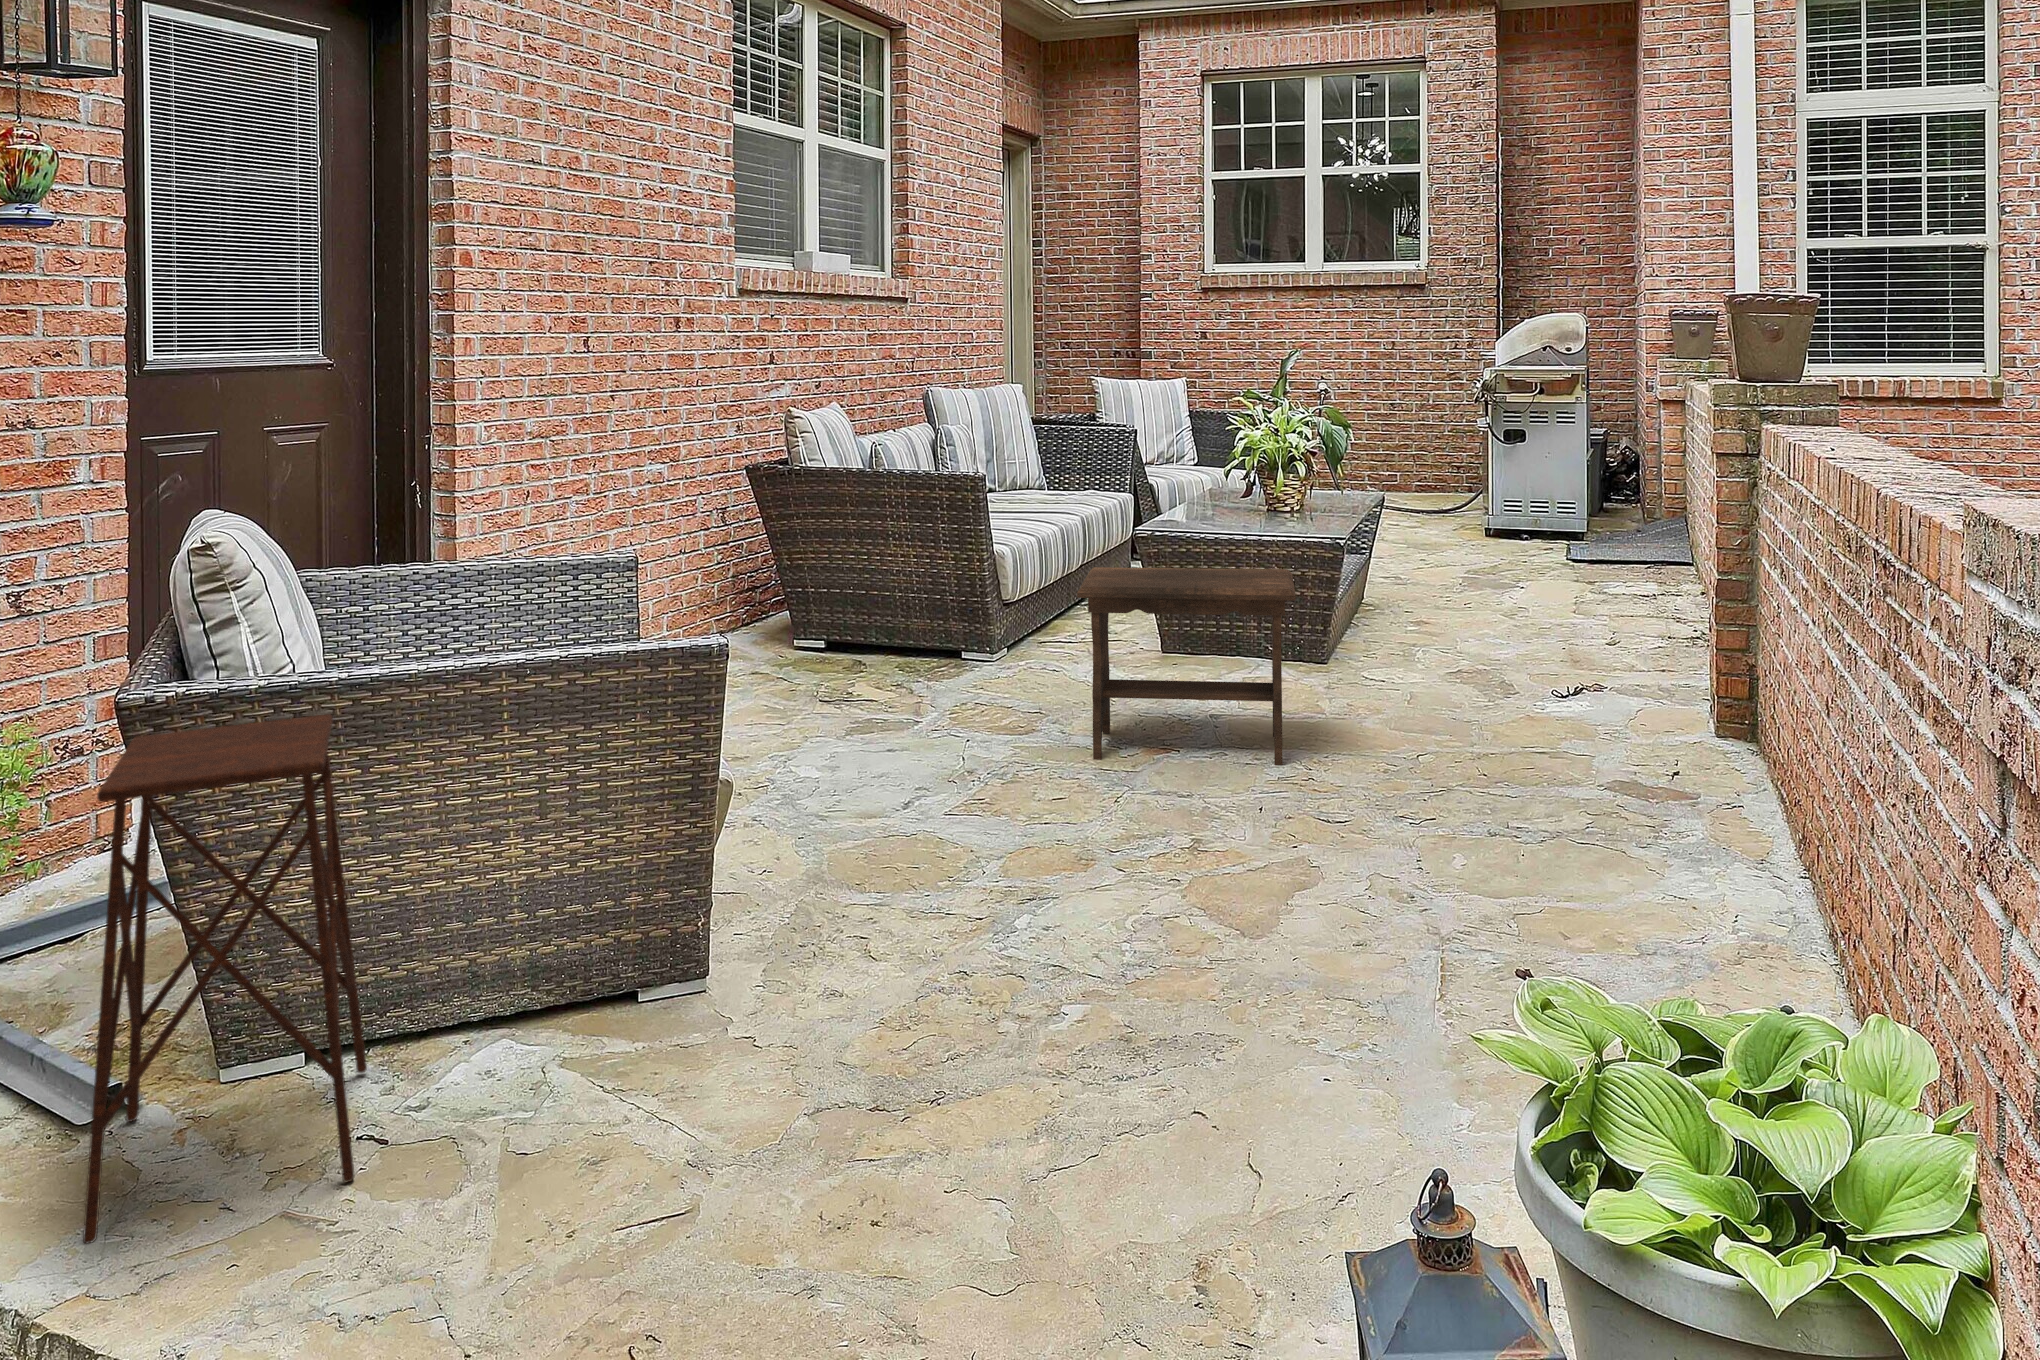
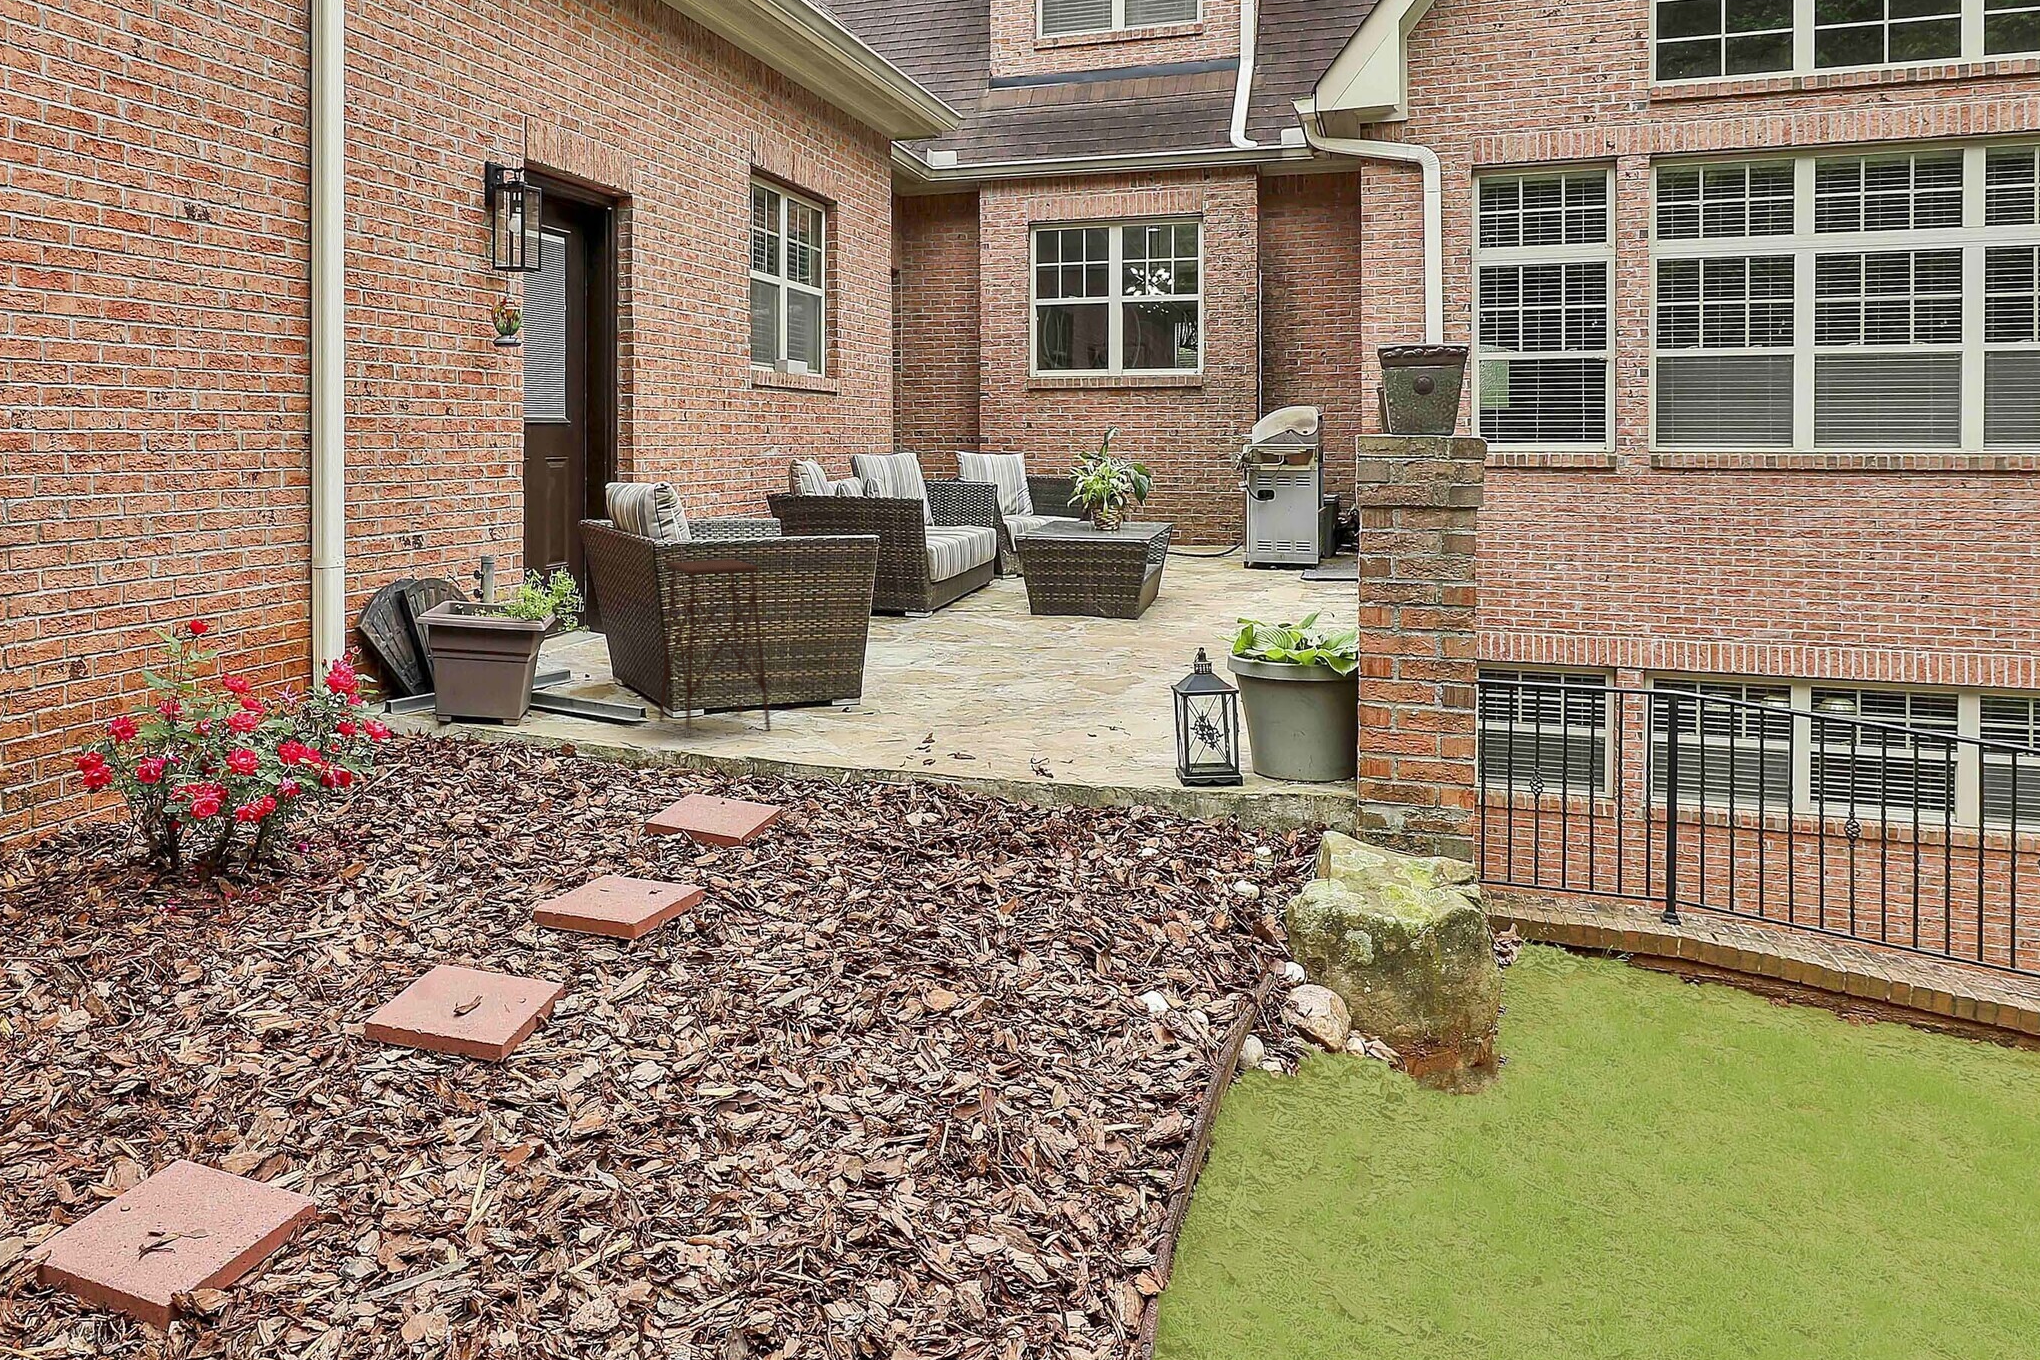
footstool: present [1077,567,1296,765] -> none [1000,545,1124,650]

